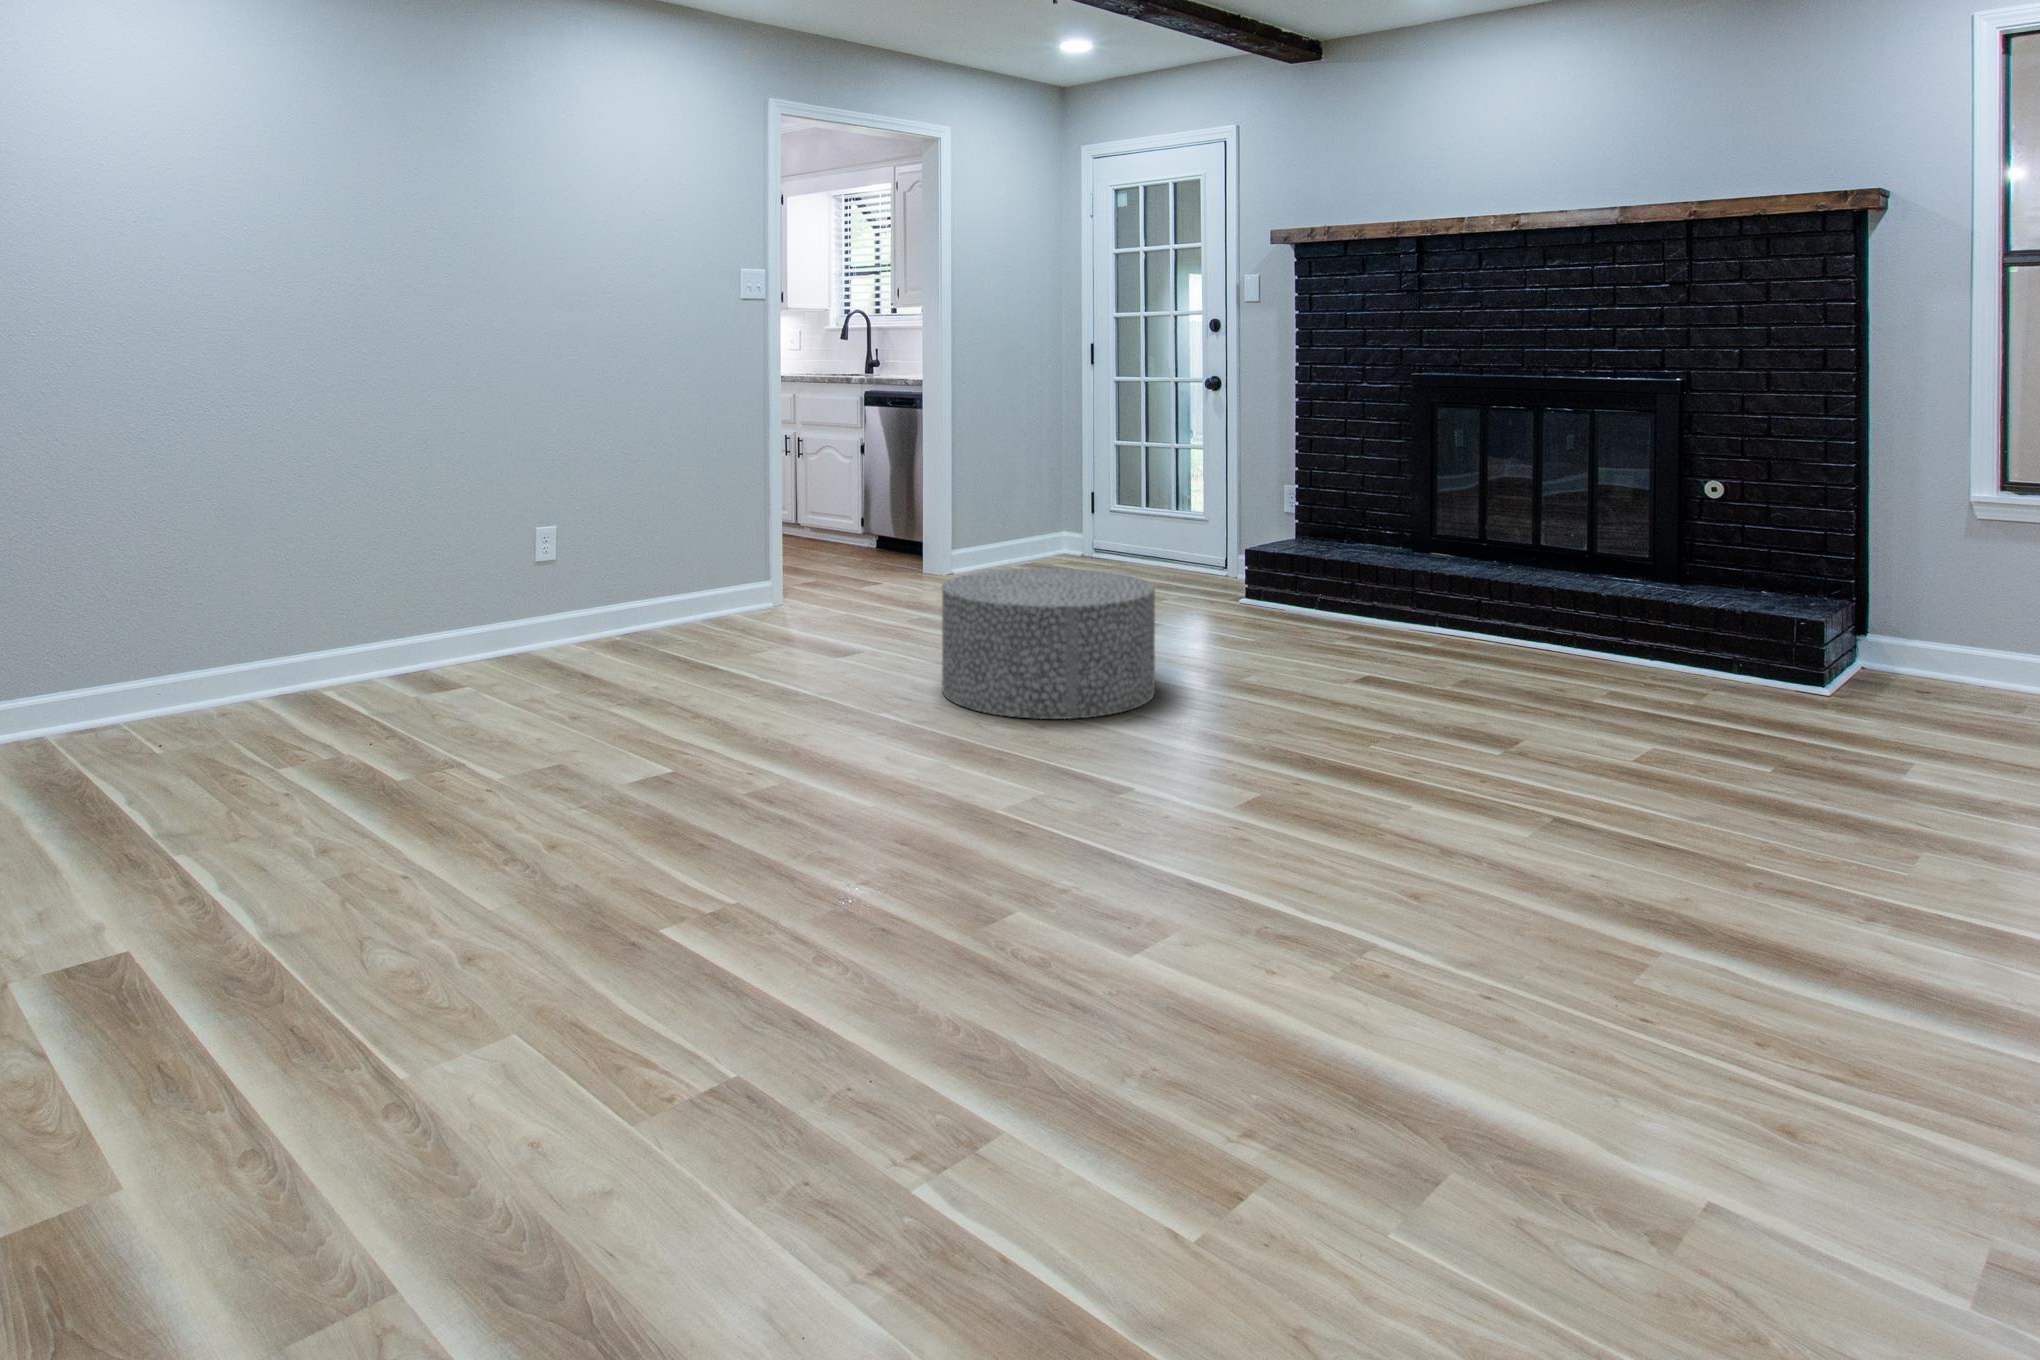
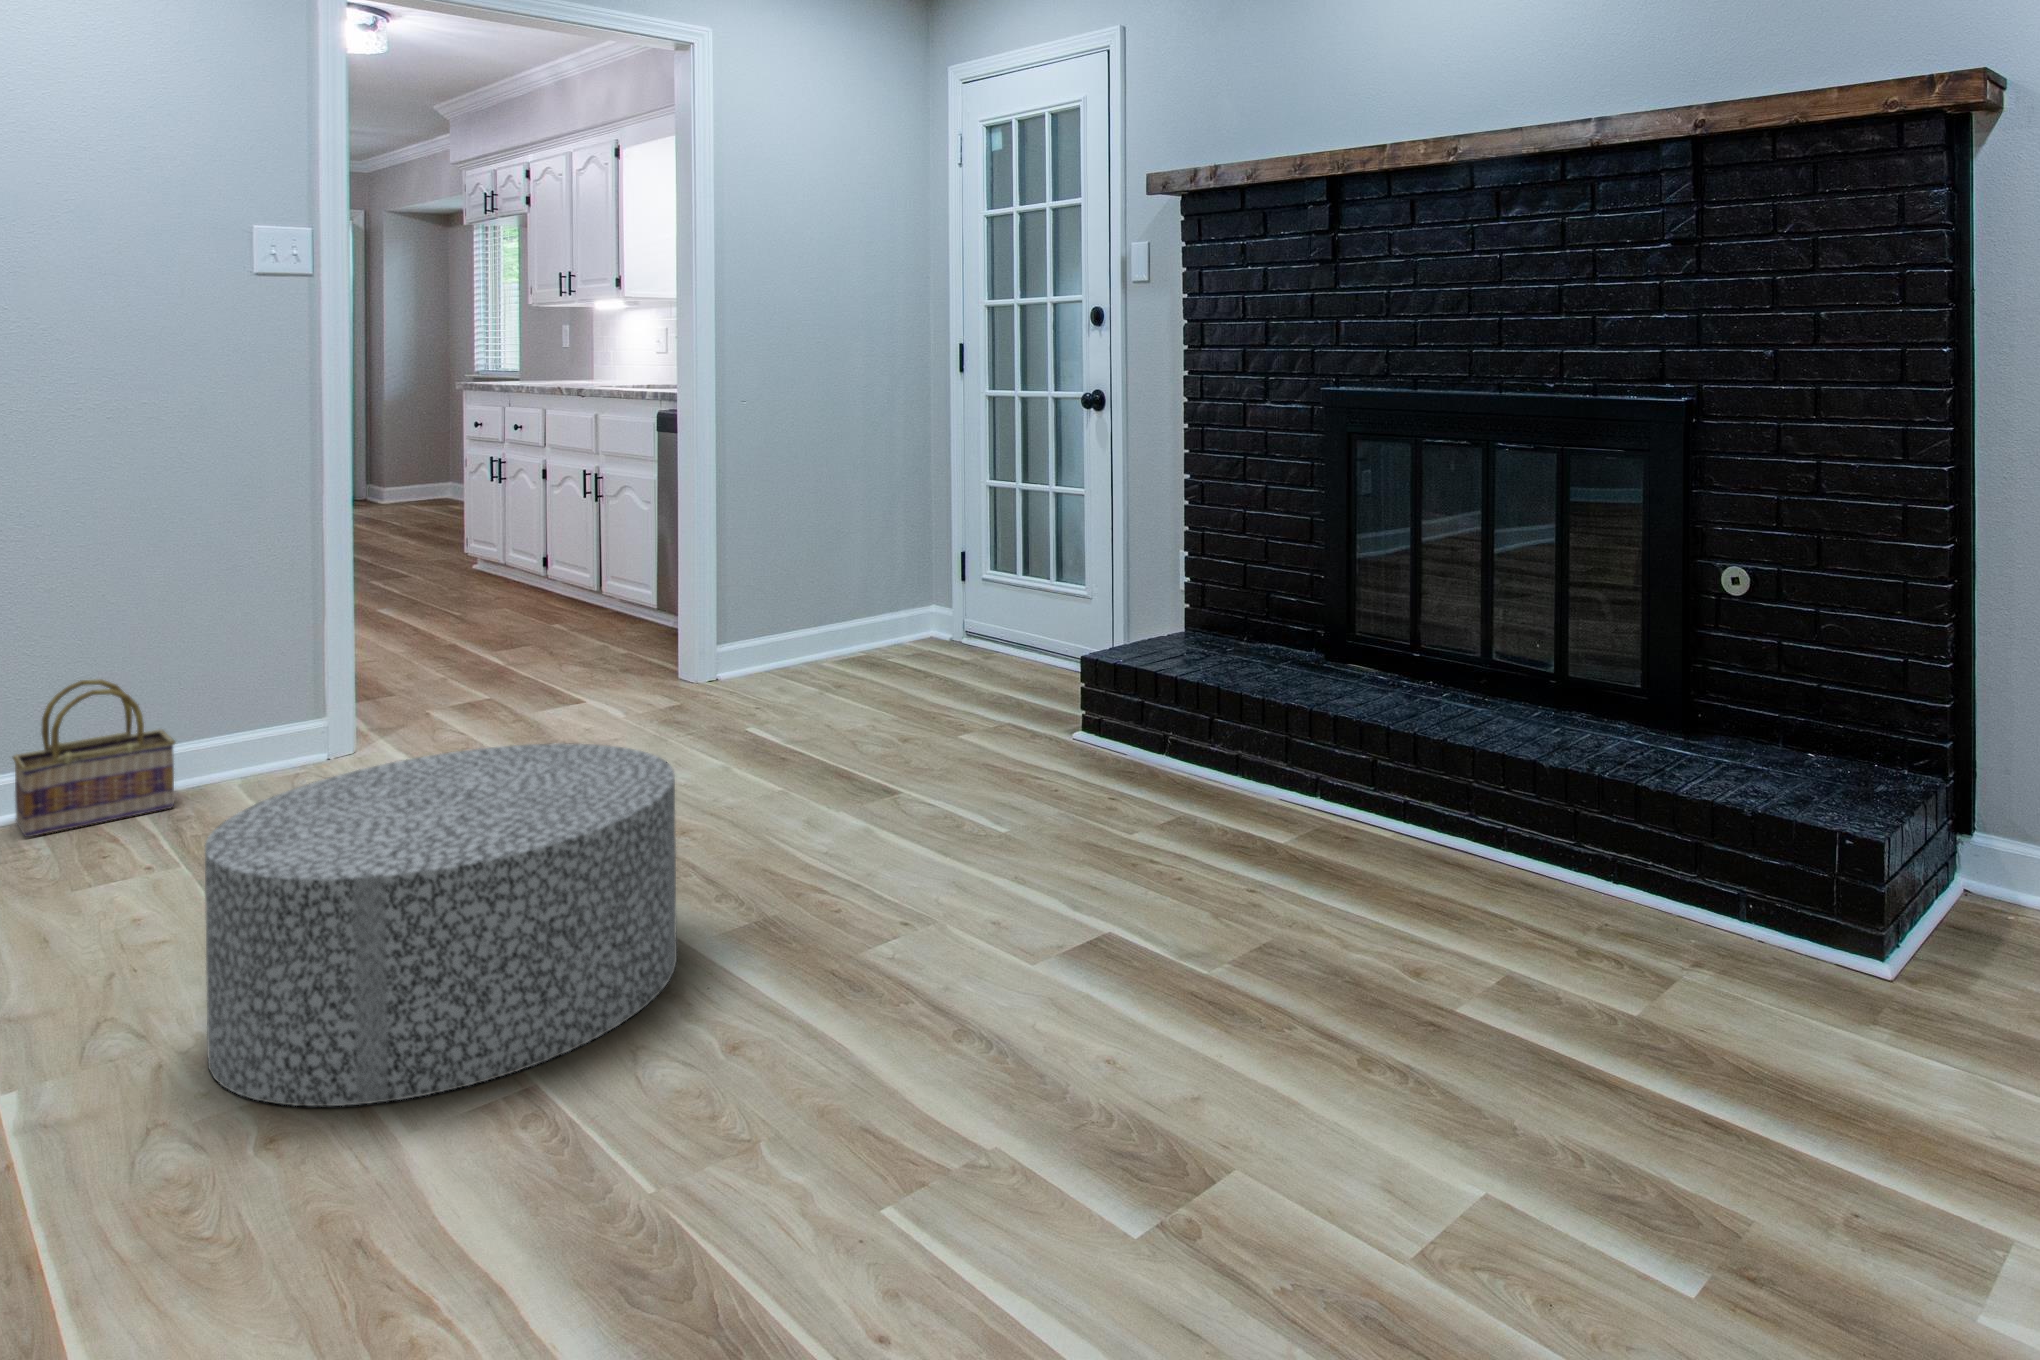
basket: none [651,544,732,633] -> present [13,679,175,837]

